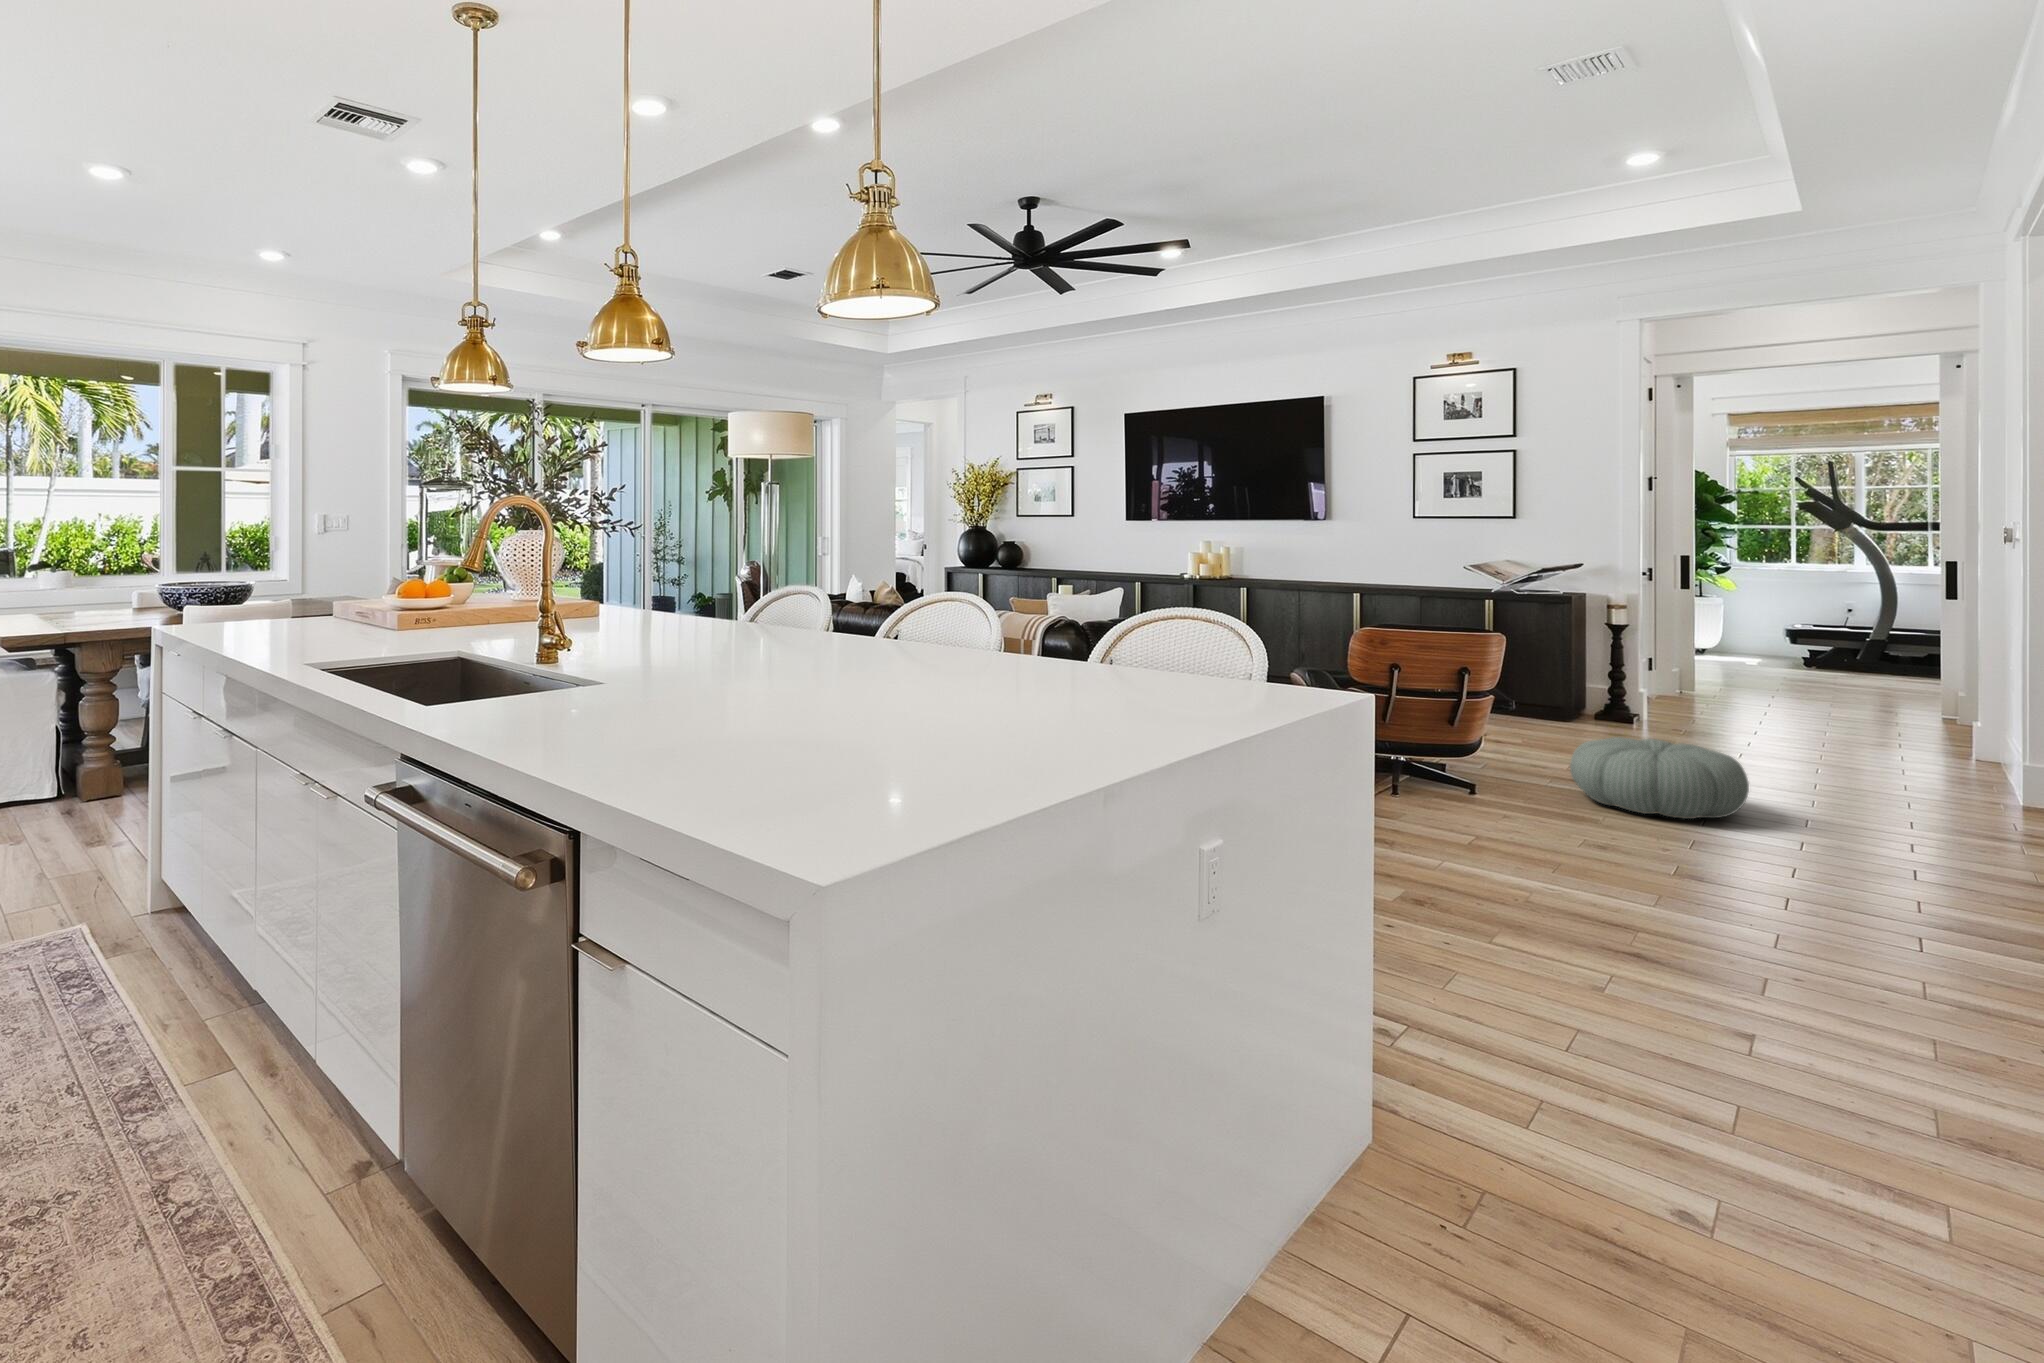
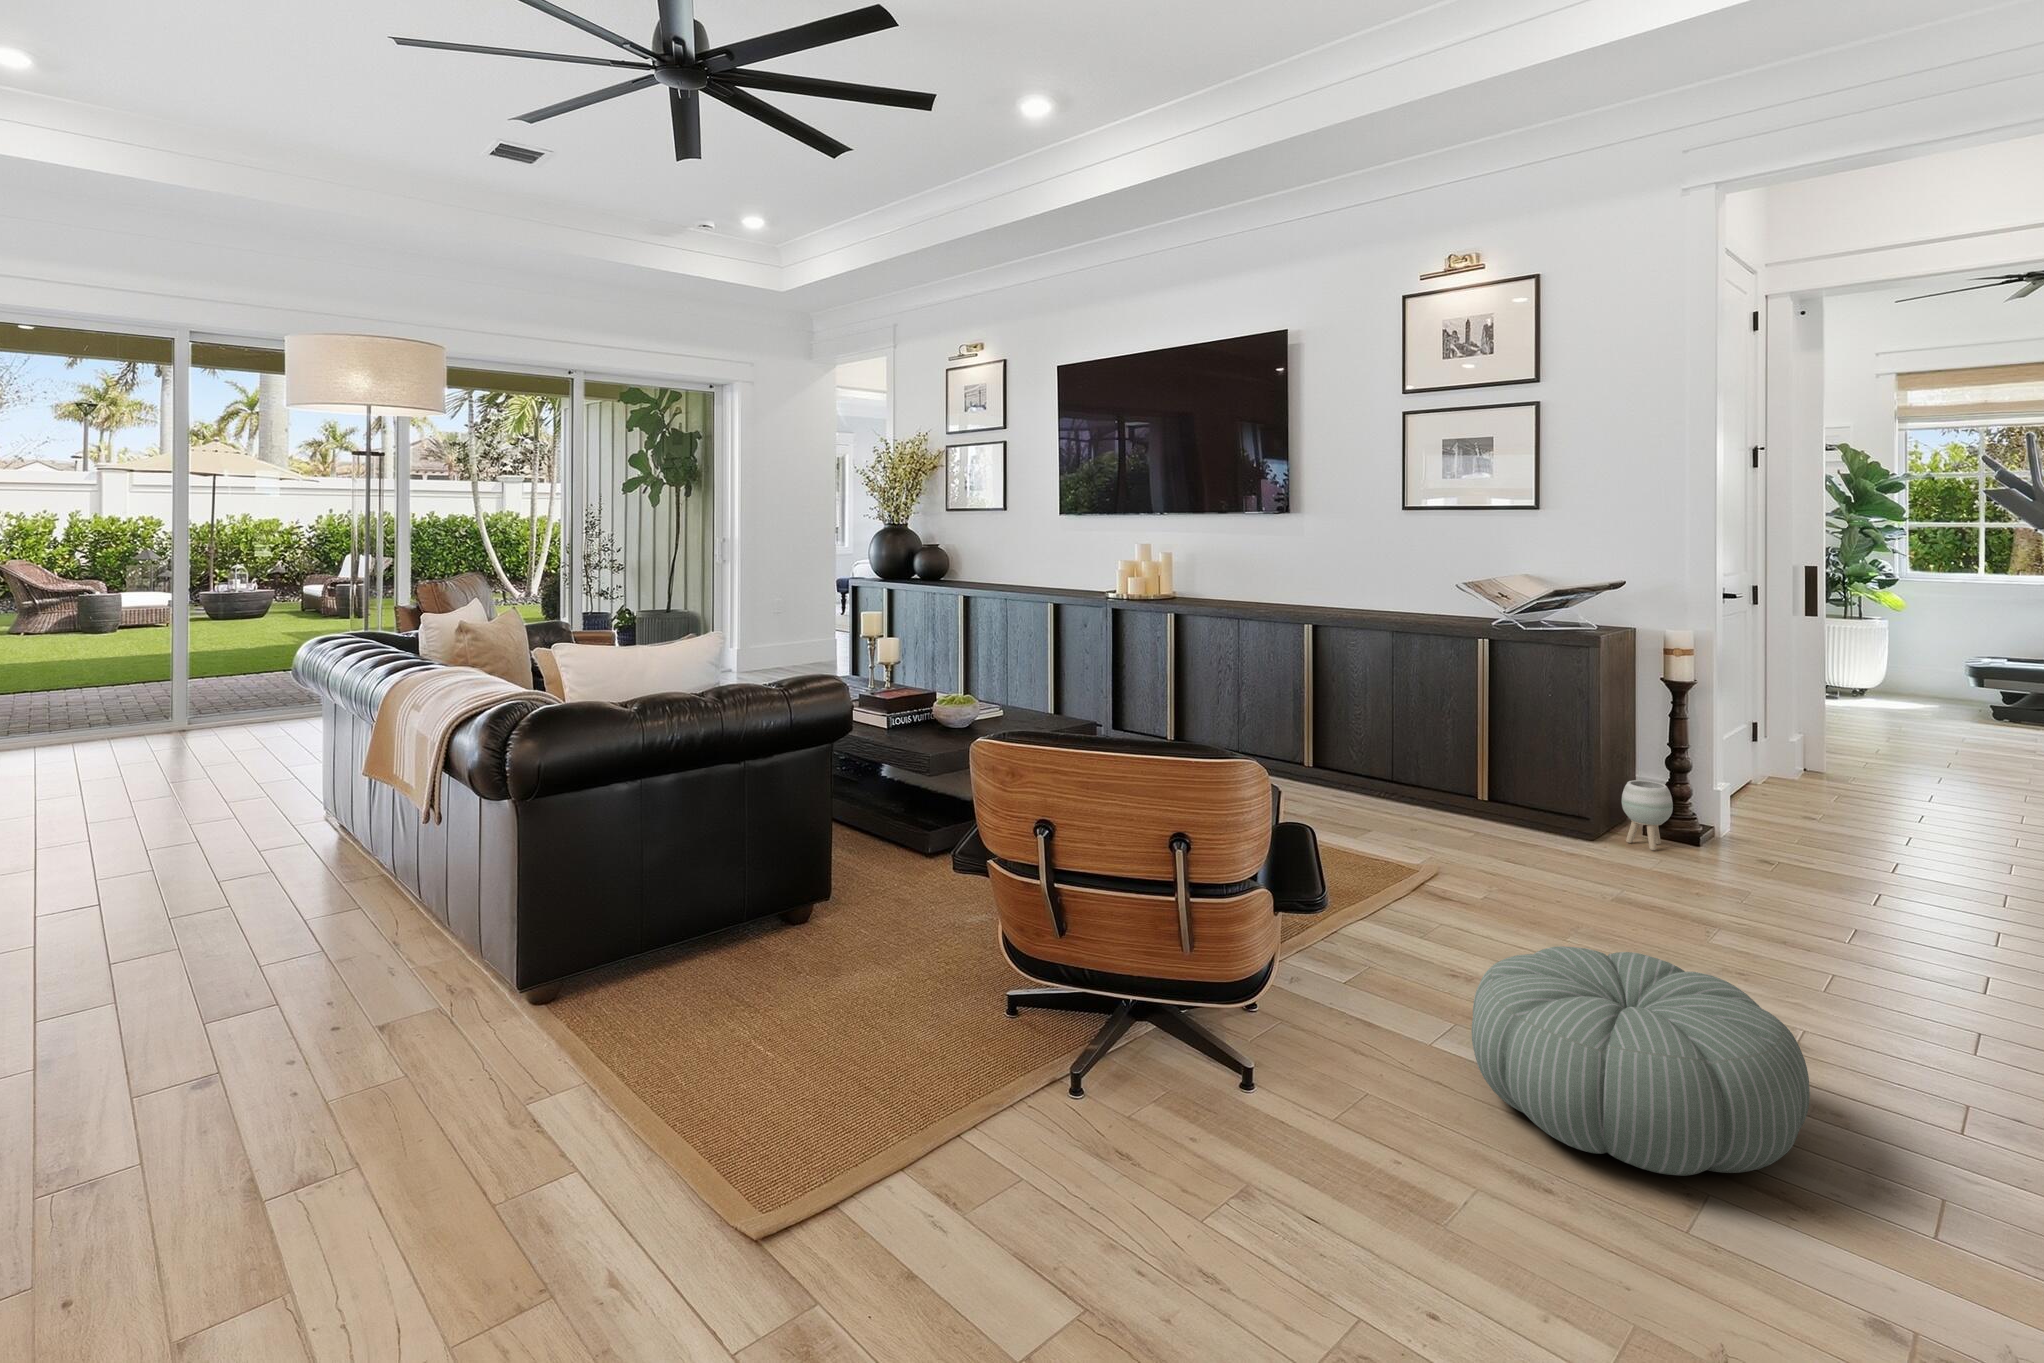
planter: none [1584,685,1618,726] -> present [1622,780,1673,850]

